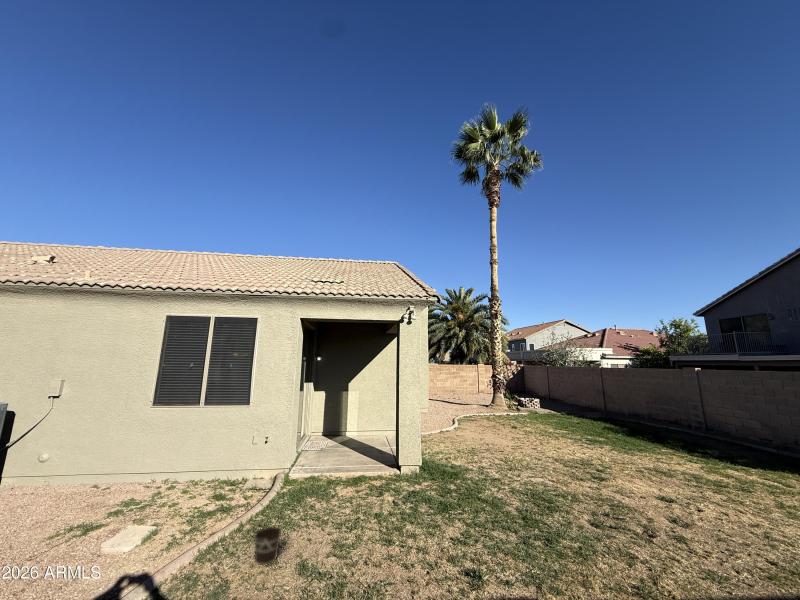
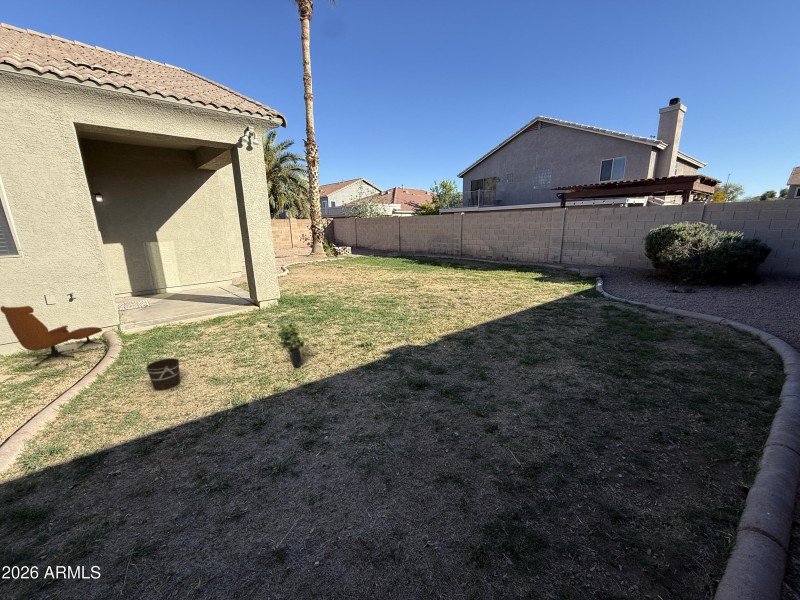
lounge chair: none [221,444,275,497] -> present [0,306,102,366]
potted plant: none [363,517,392,585] -> present [277,322,304,368]

